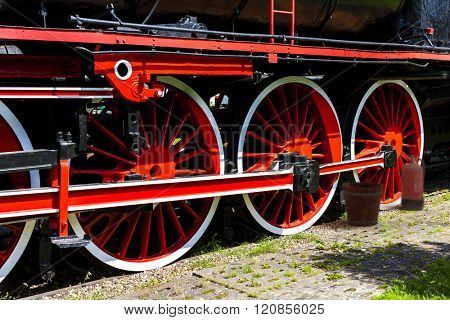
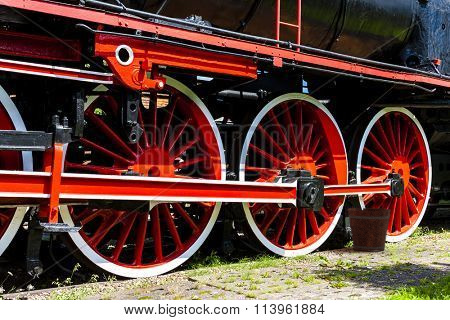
fire extinguisher: present [401,155,425,210] -> none [408,185,433,242]

